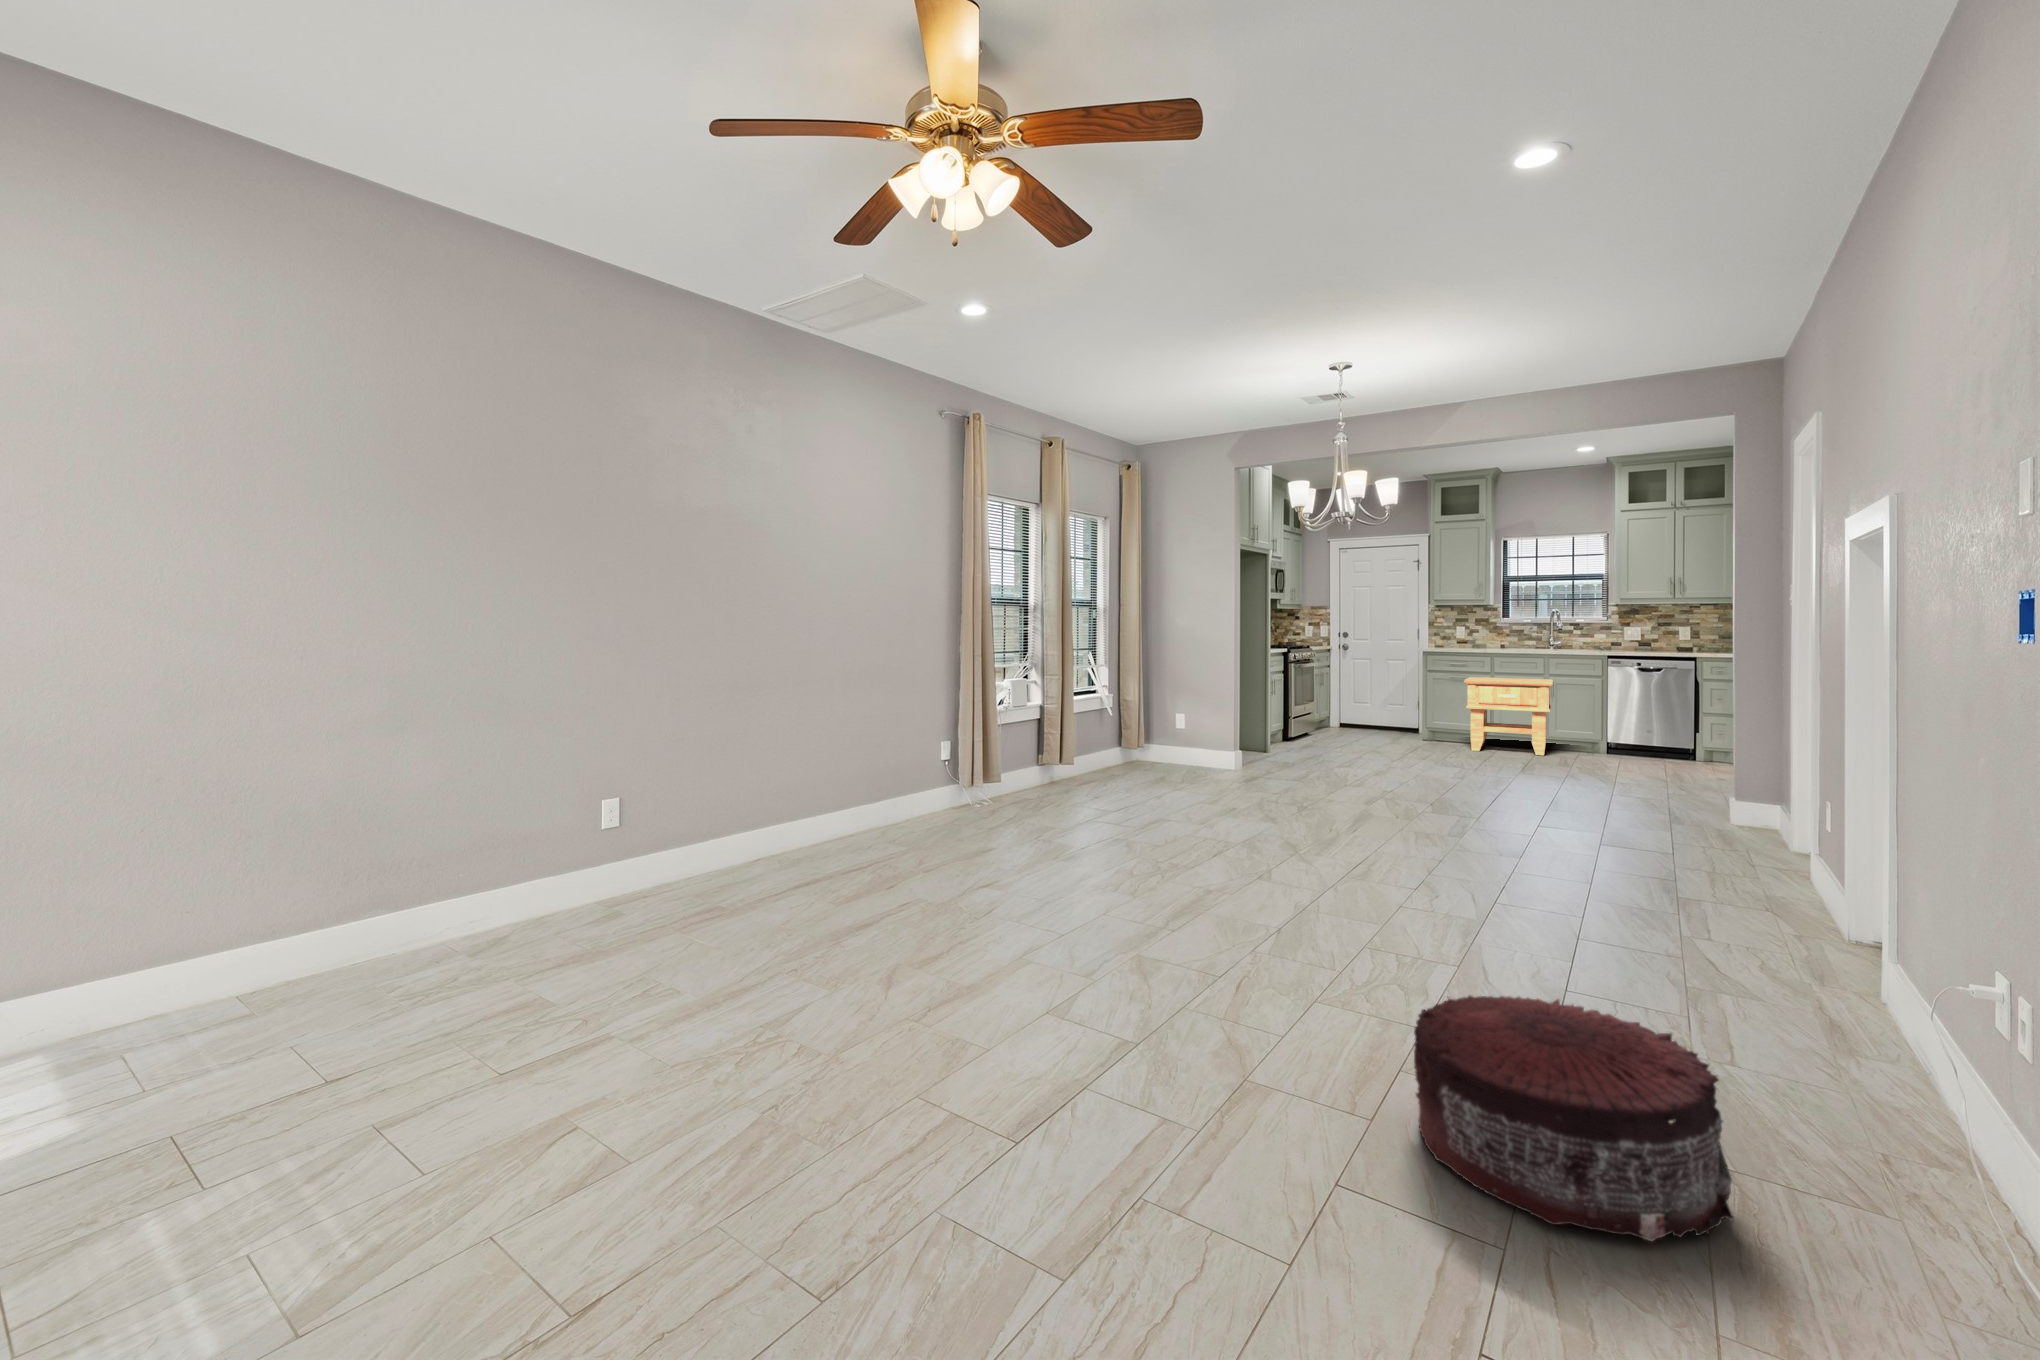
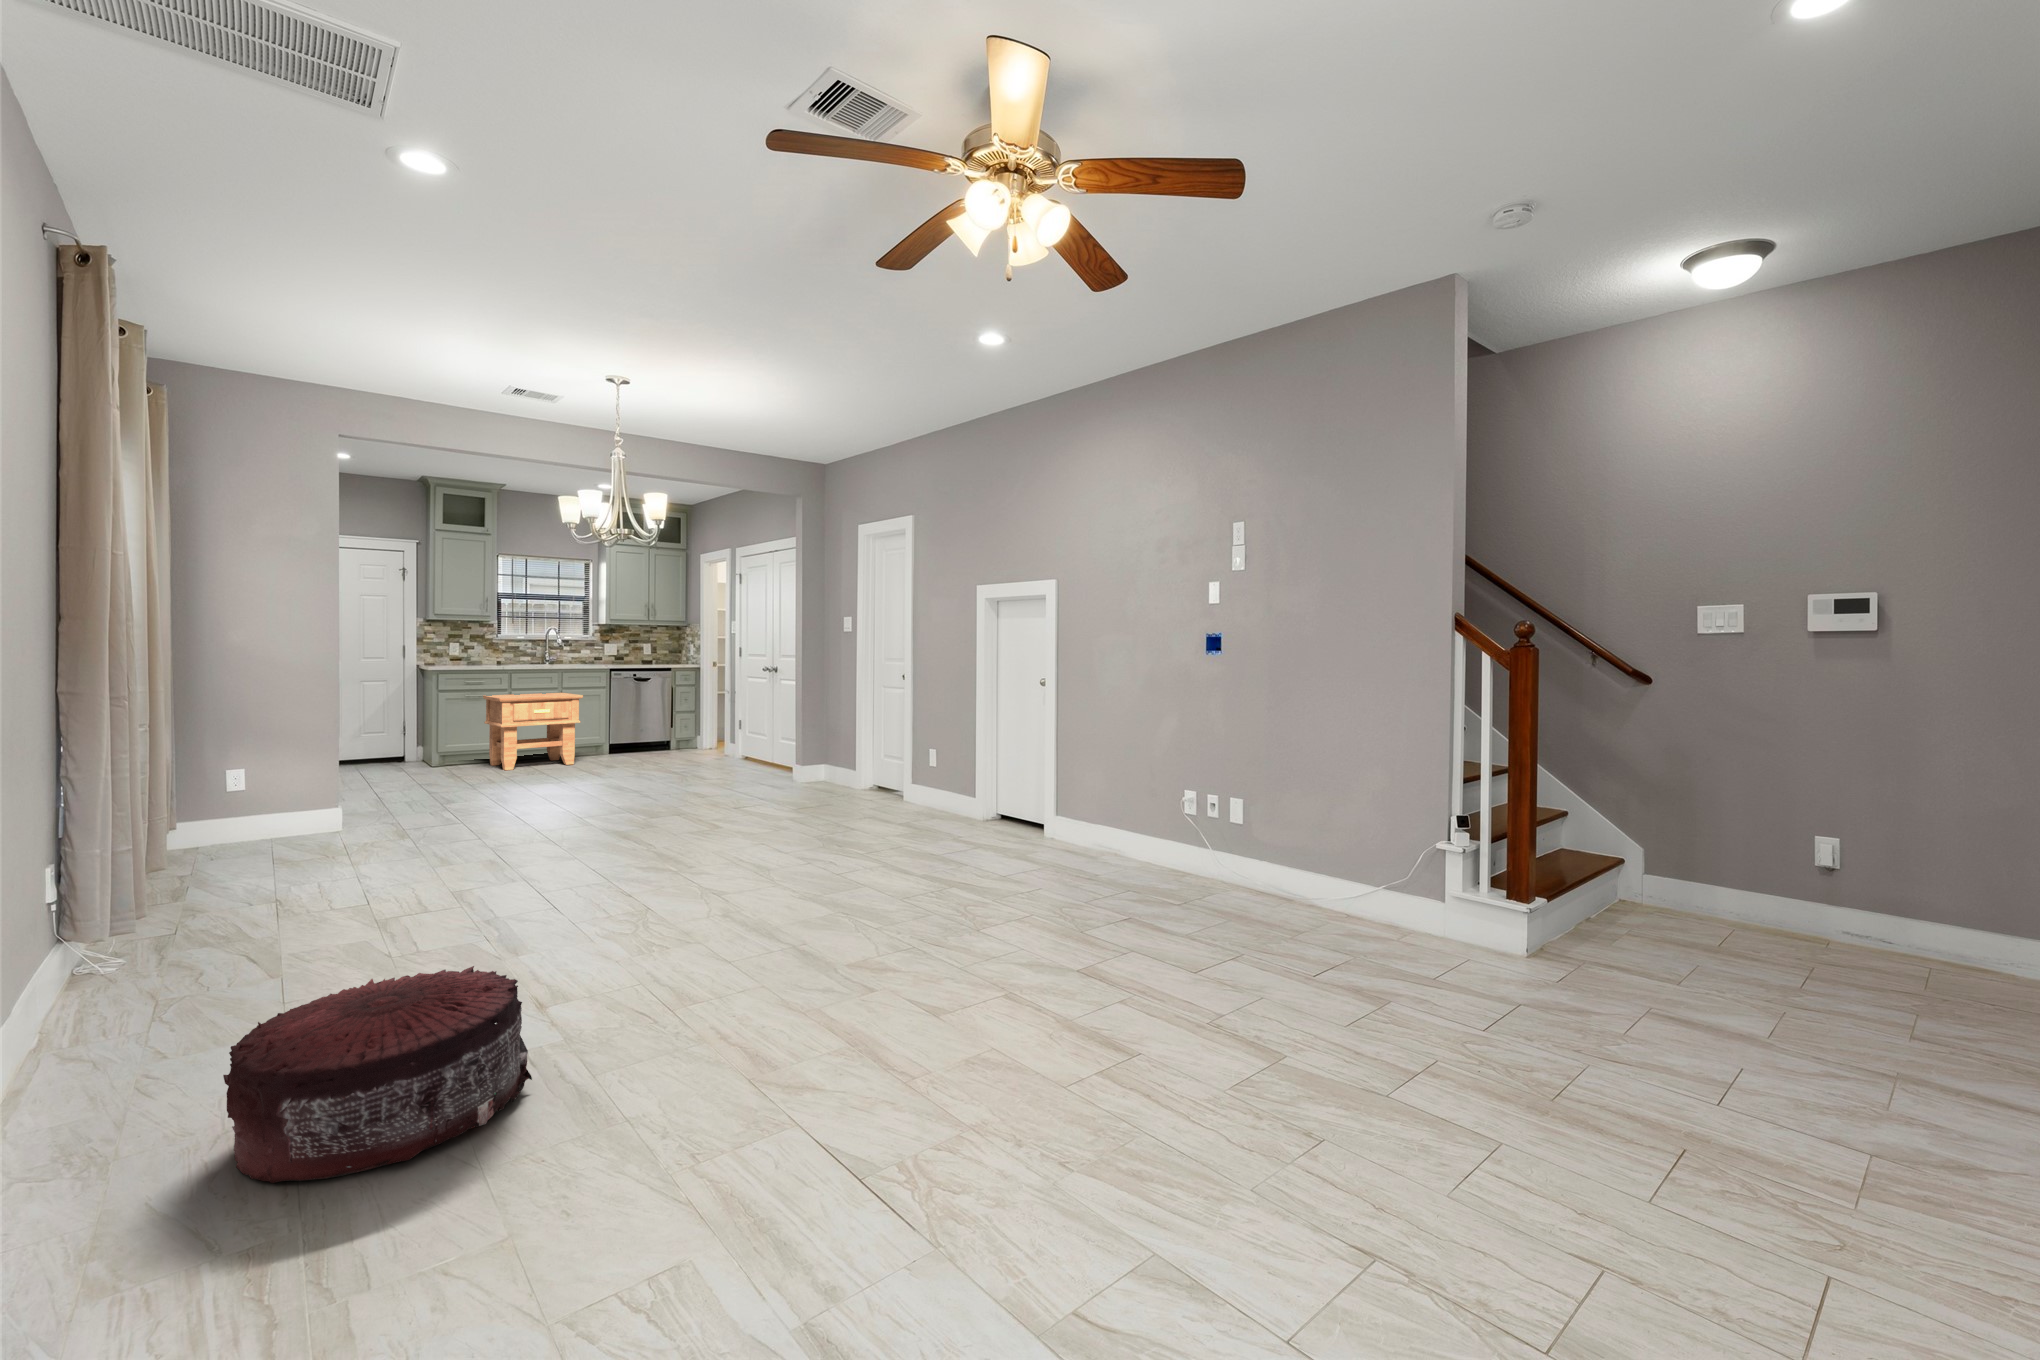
pouf: present [1414,995,1734,1241] -> present [223,966,532,1183]

